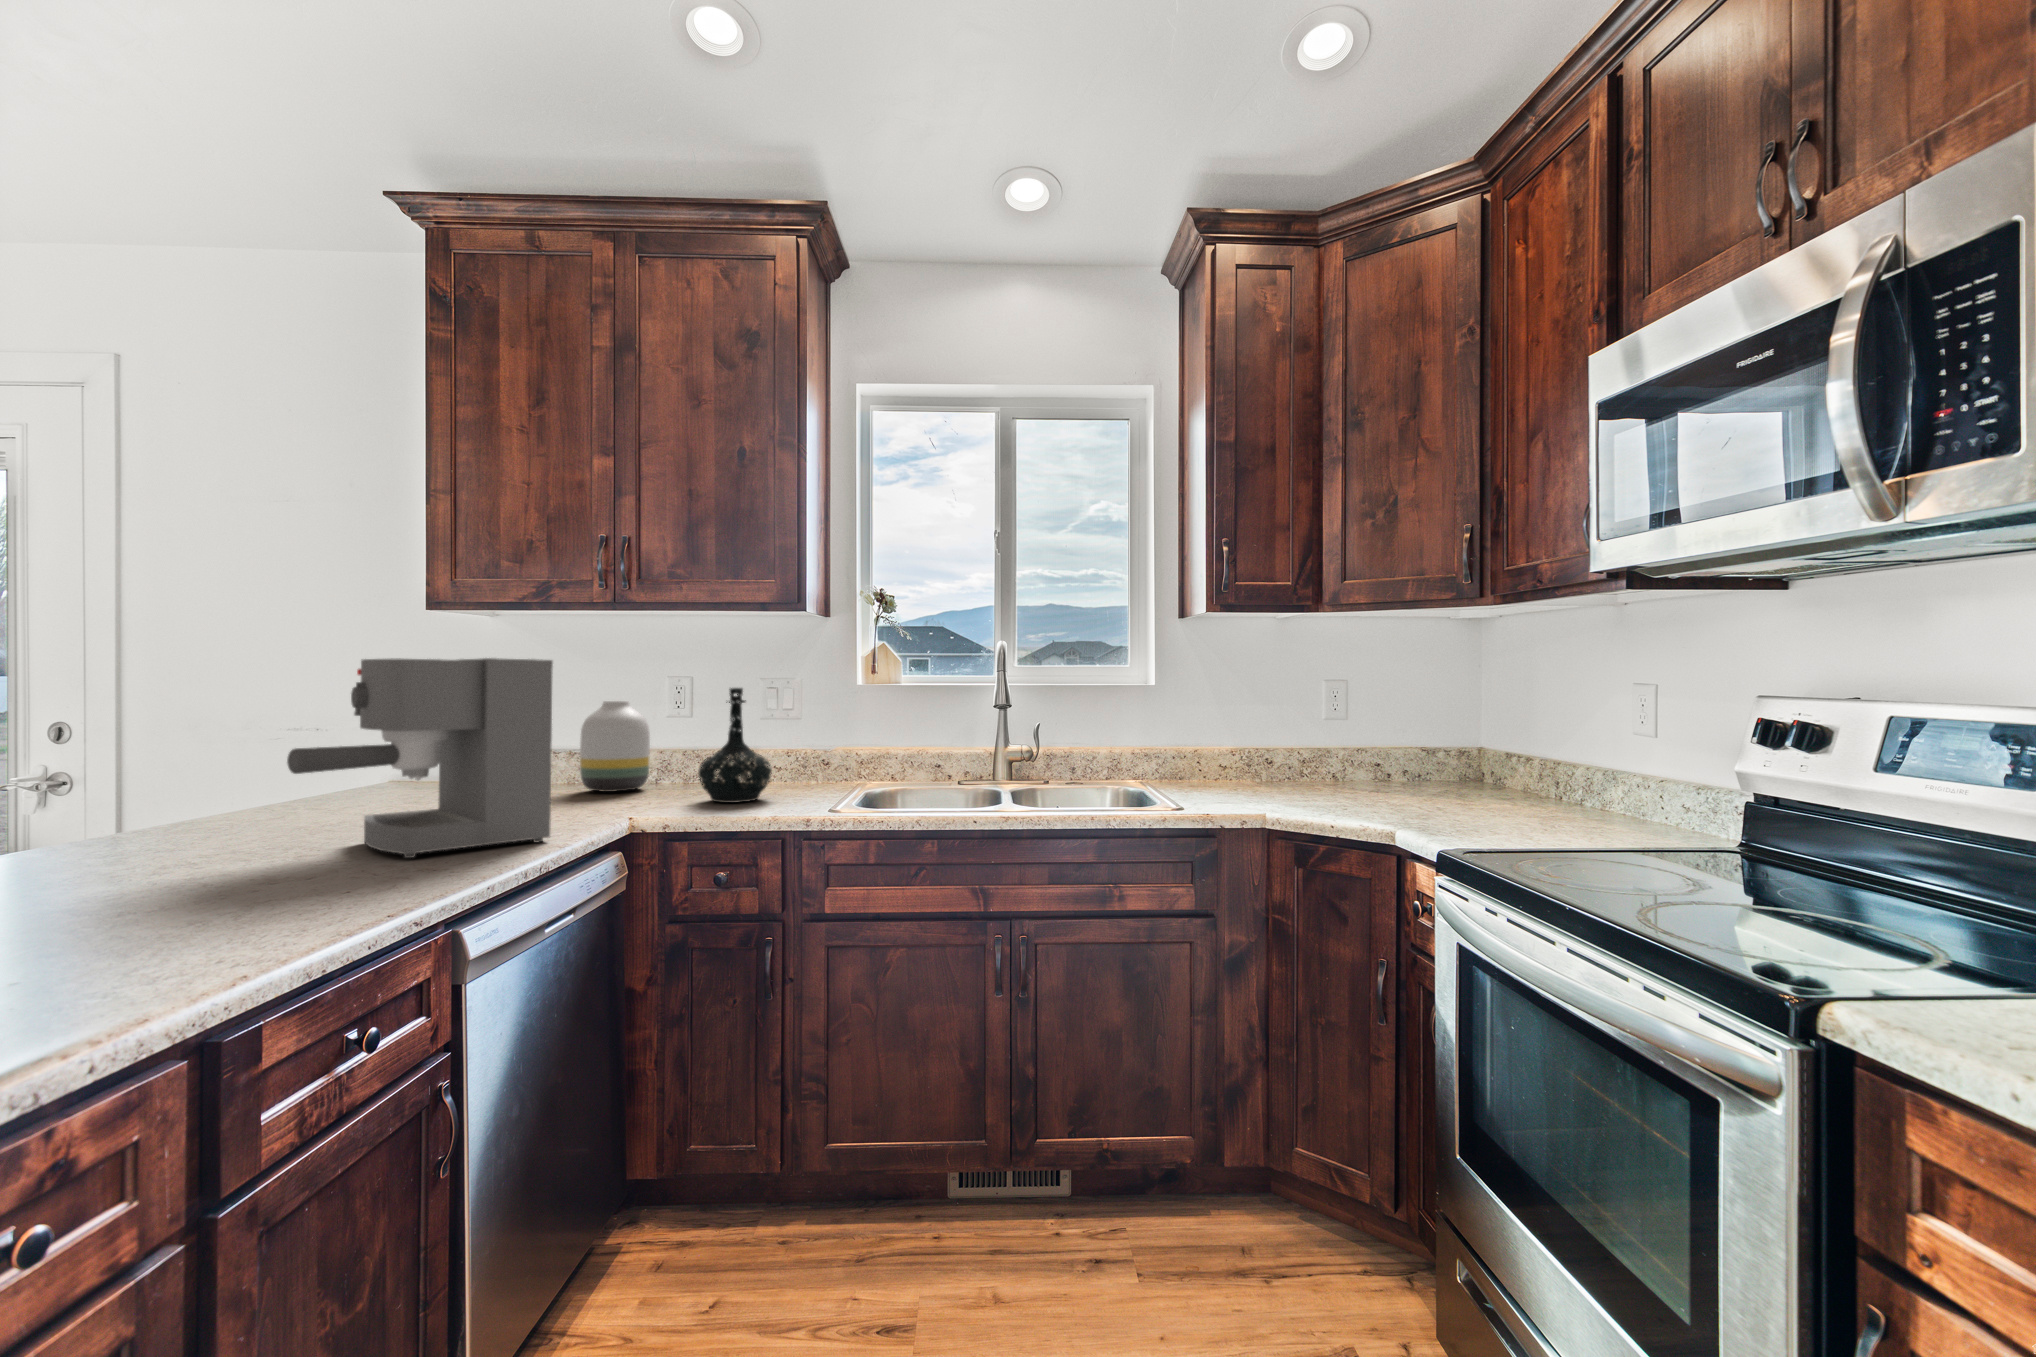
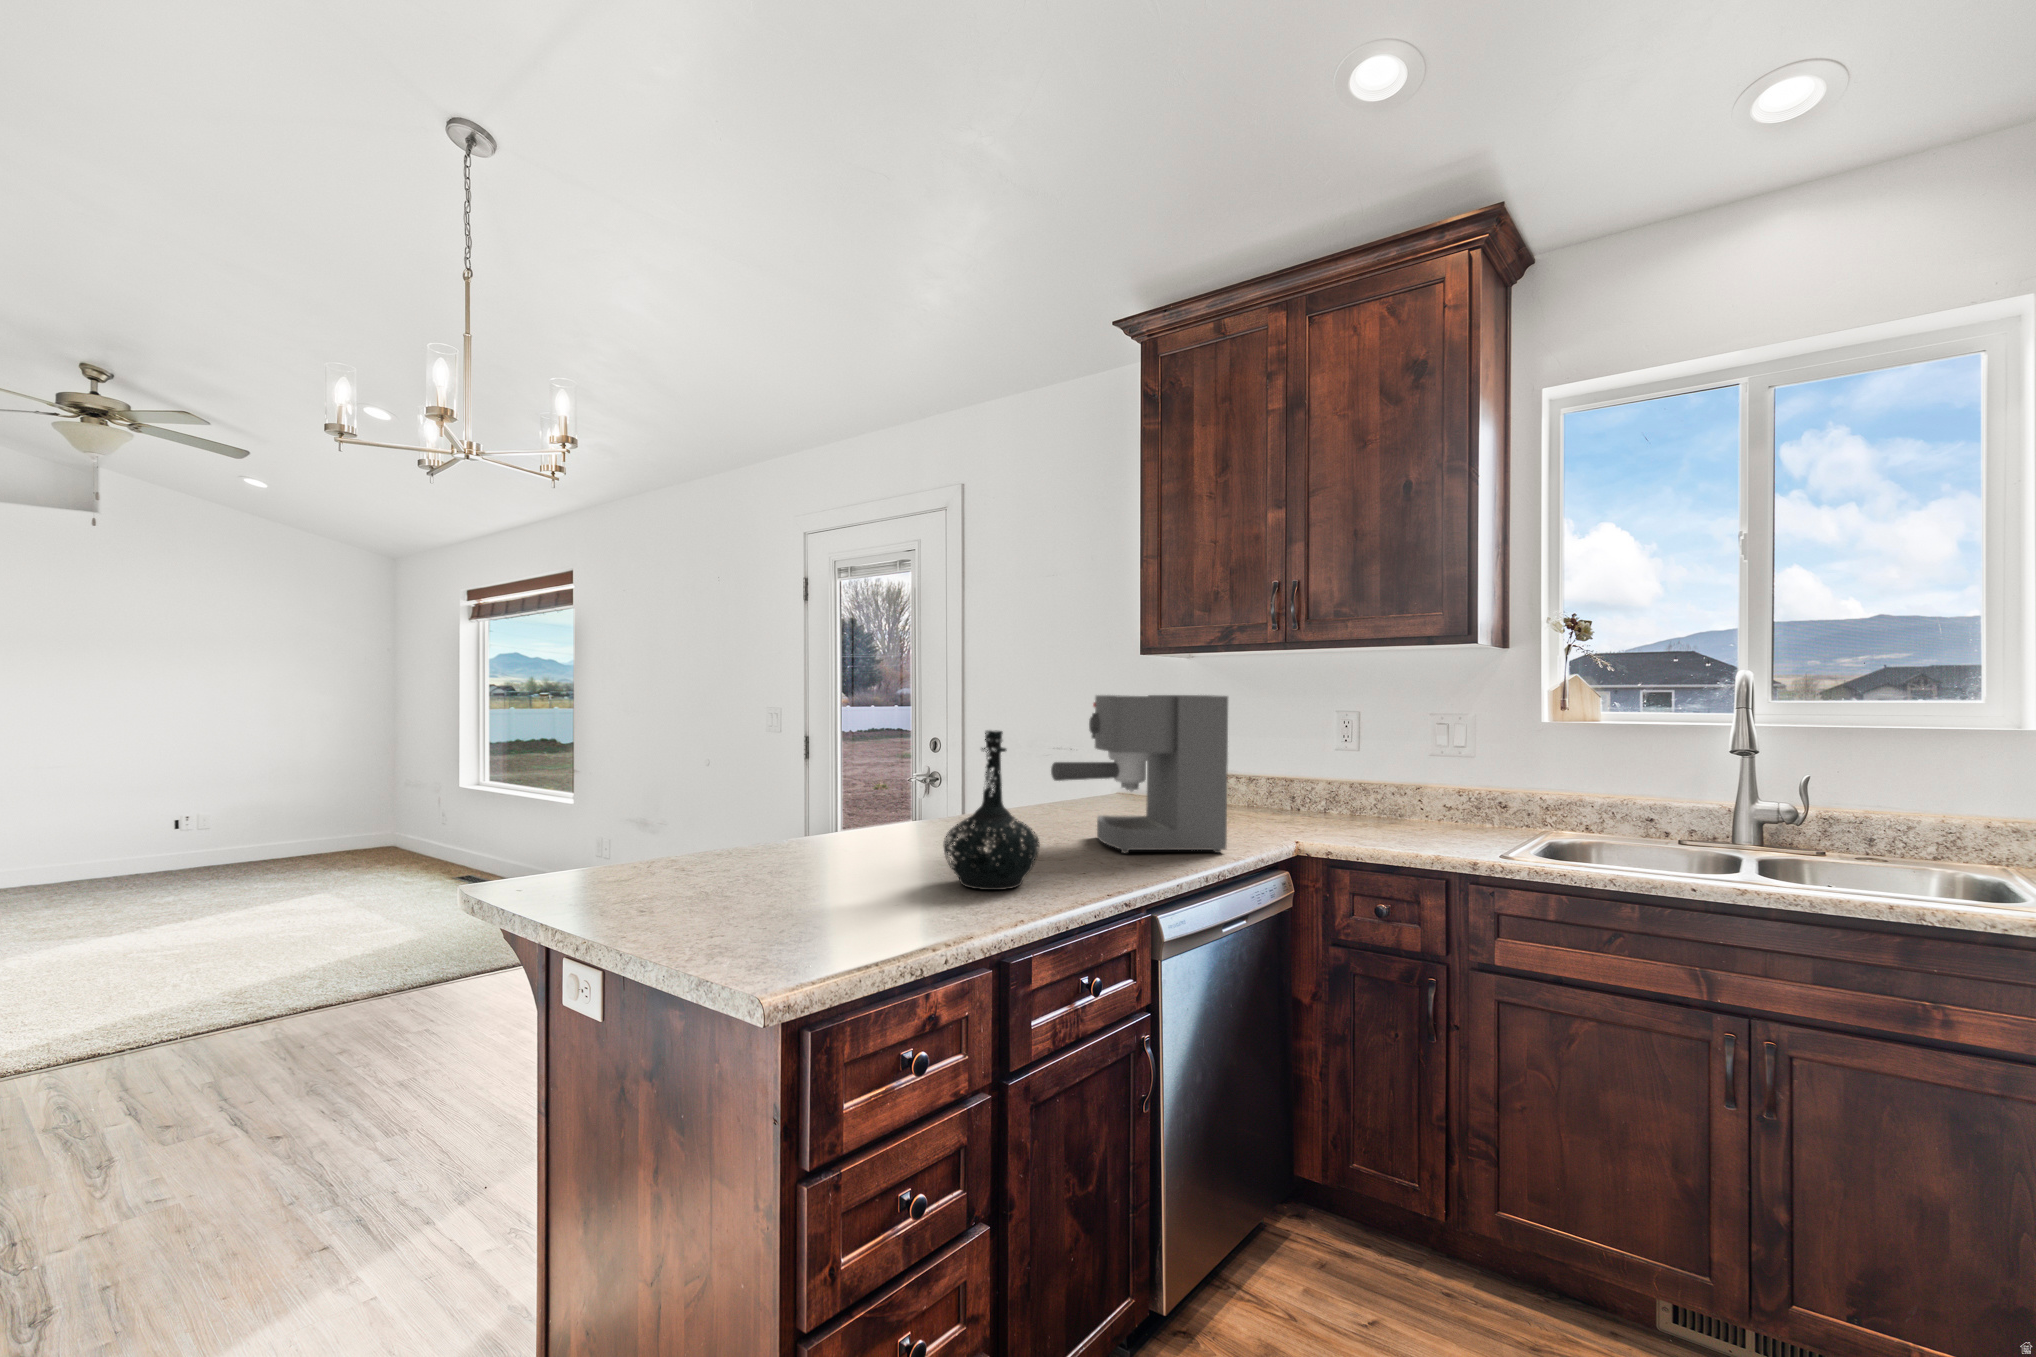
bottle: present [698,688,772,803] -> present [943,731,1040,890]
vase: present [580,701,650,792] -> none [1258,730,1319,814]

